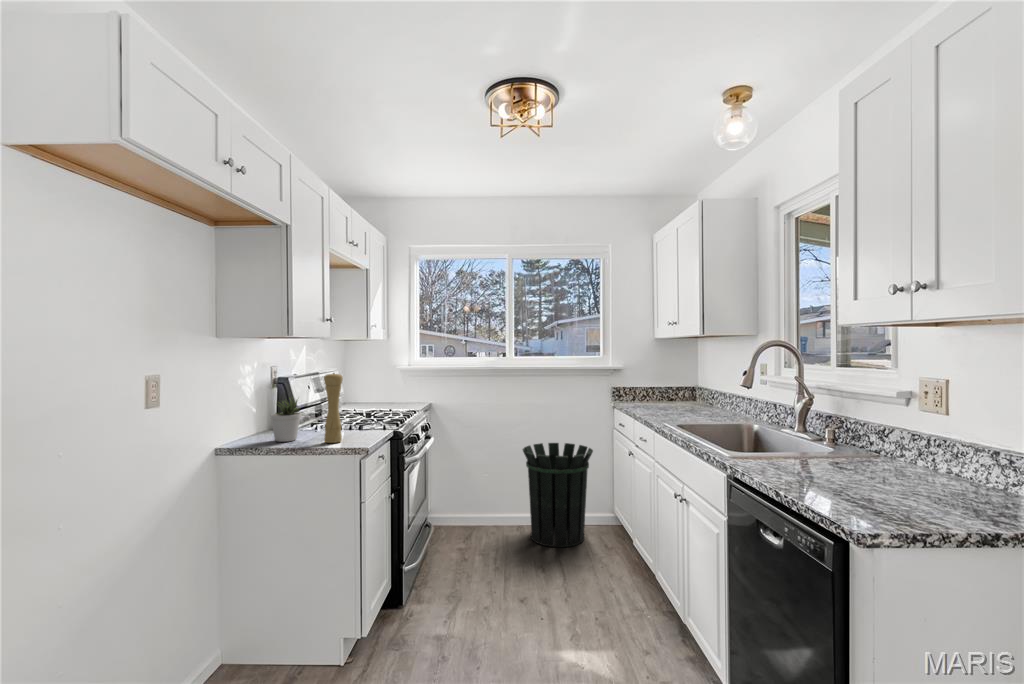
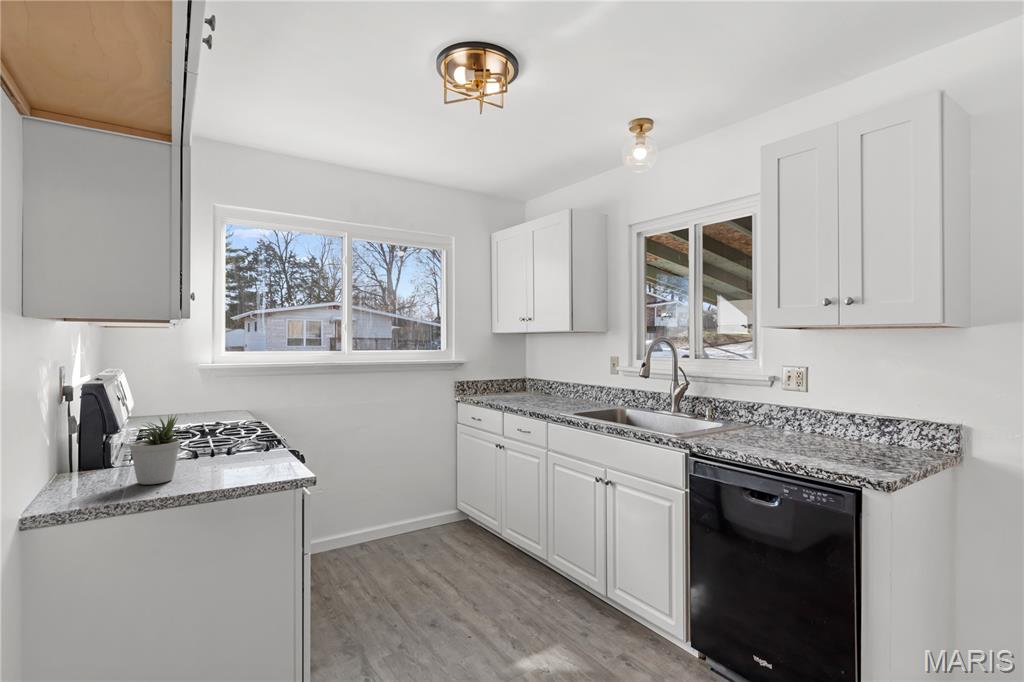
pepper mill: present [324,373,343,443] -> none [231,377,258,476]
waste bin: present [523,443,593,547] -> none [374,445,453,561]

